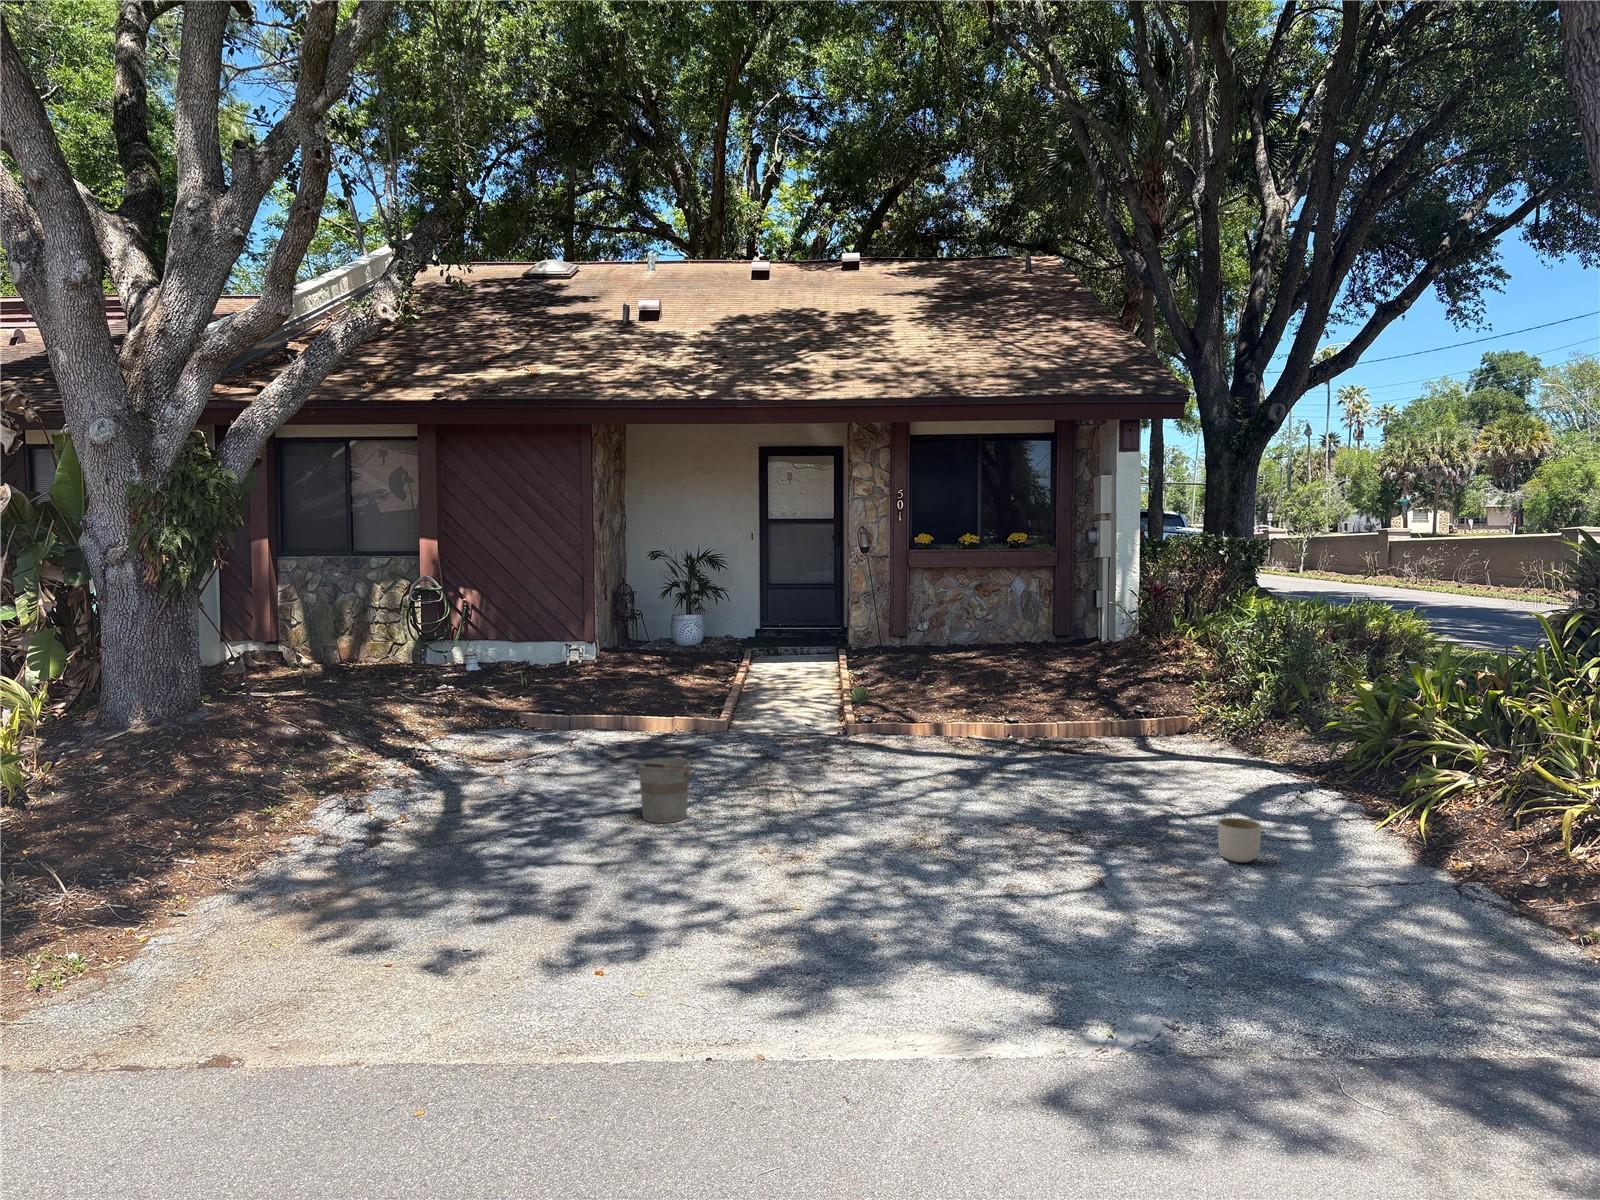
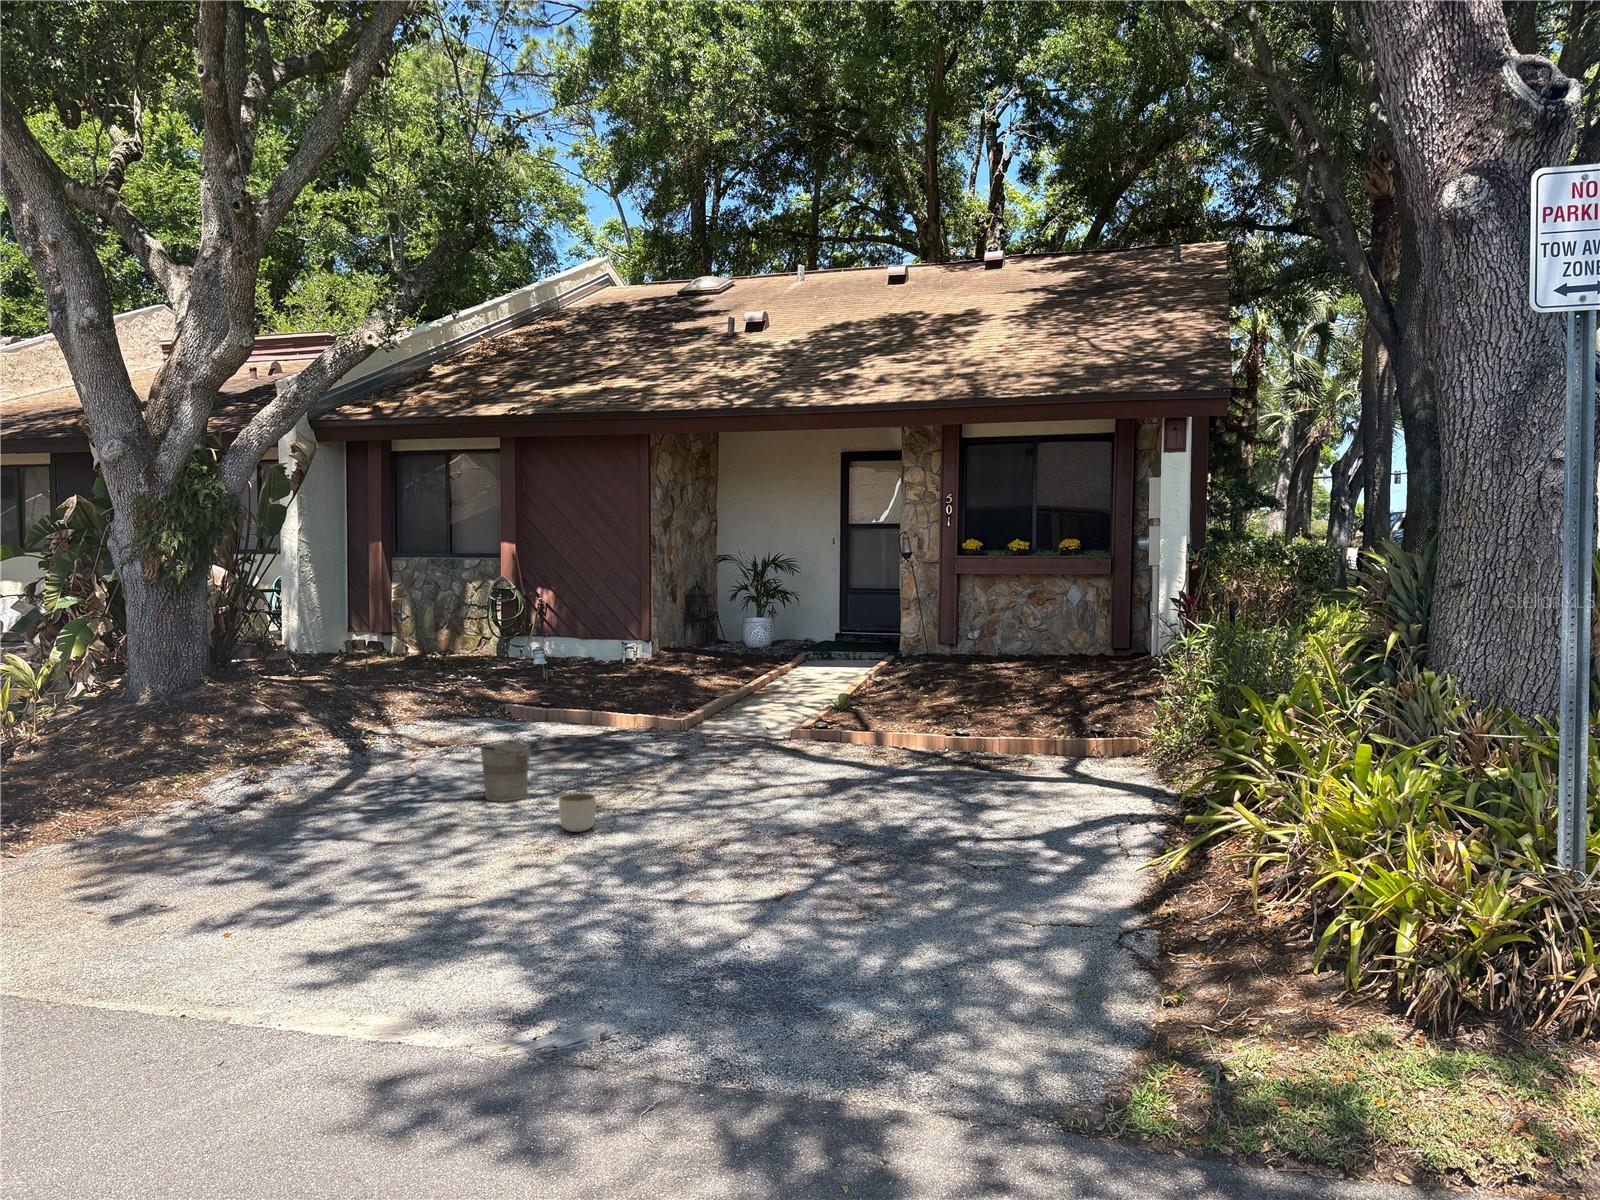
planter: present [1218,818,1261,863] -> present [559,793,596,832]

